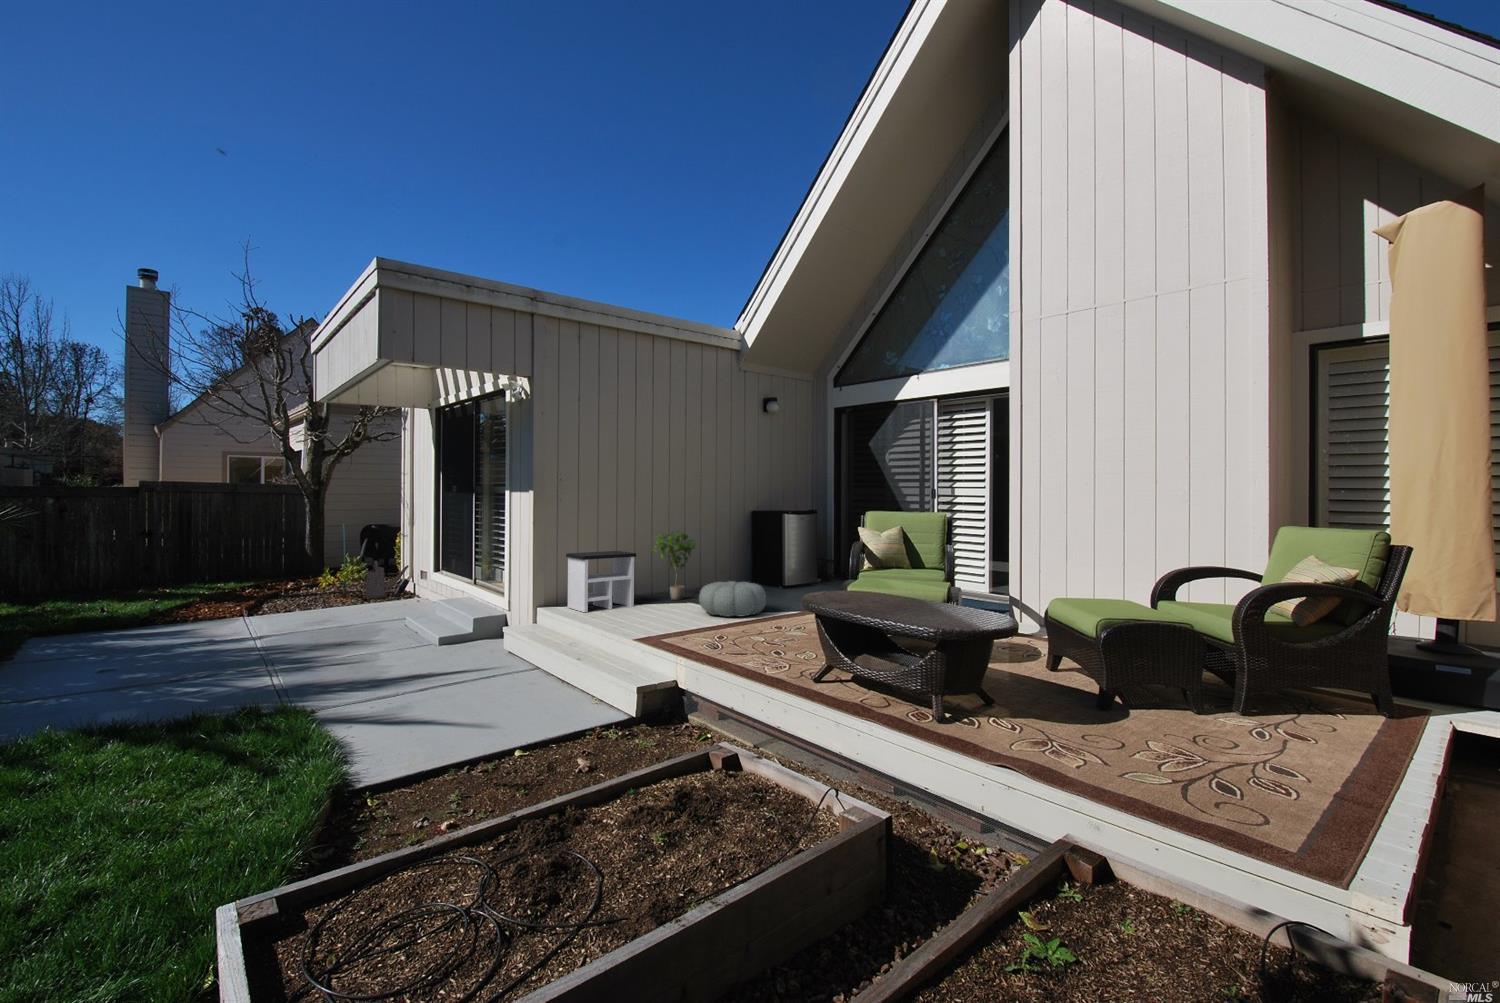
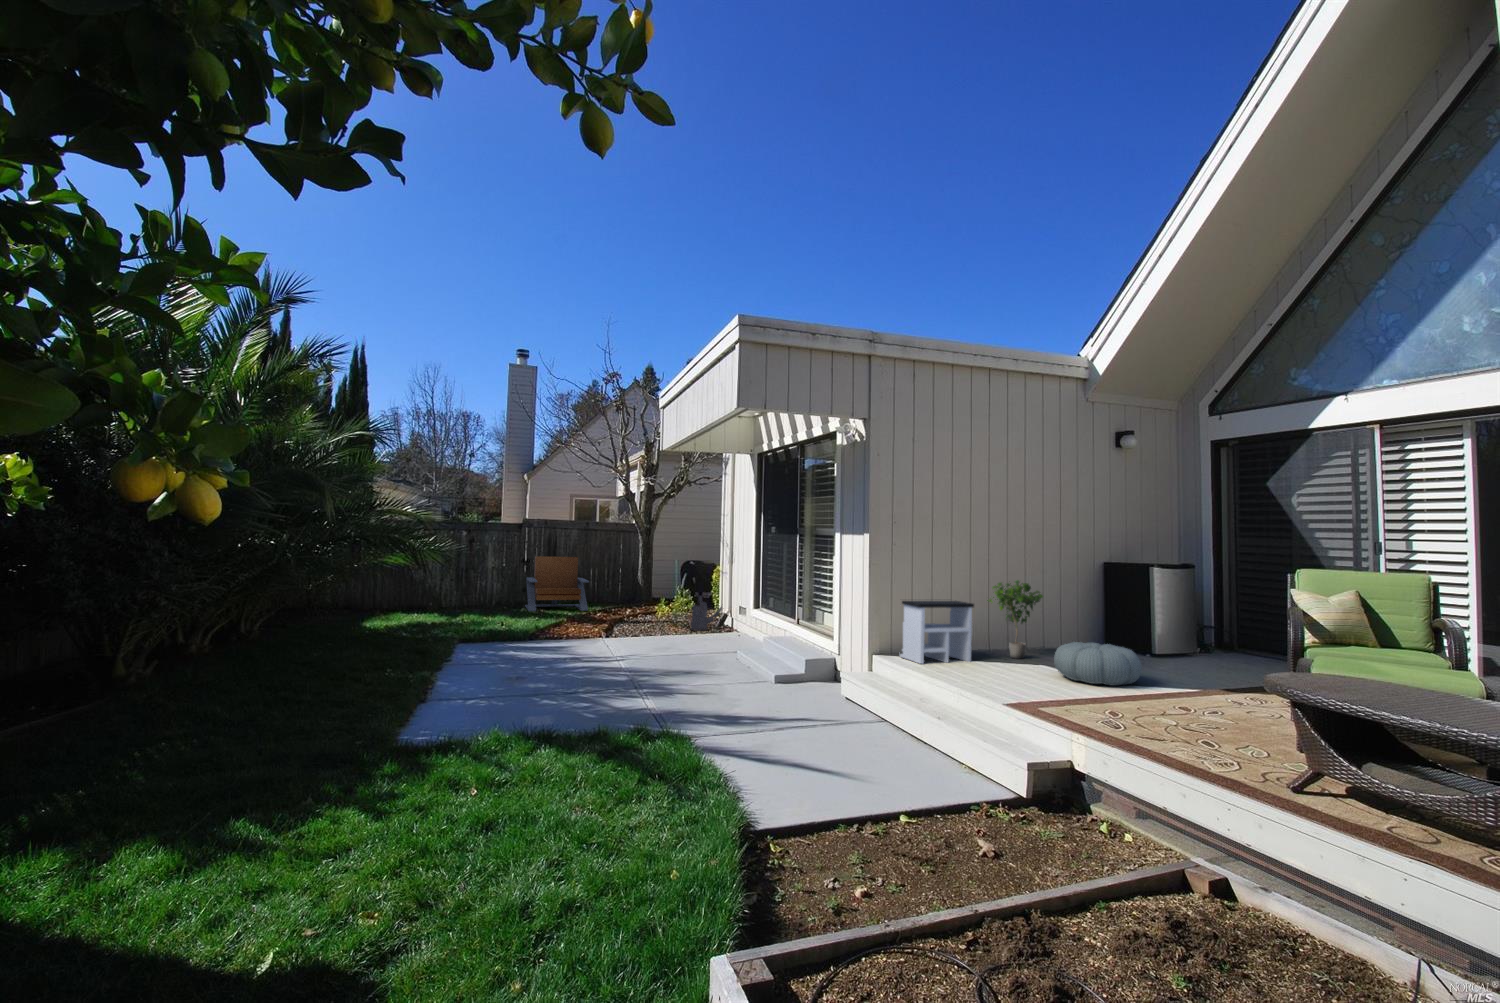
lounge chair: none [147,525,237,591] -> present [525,556,589,611]

